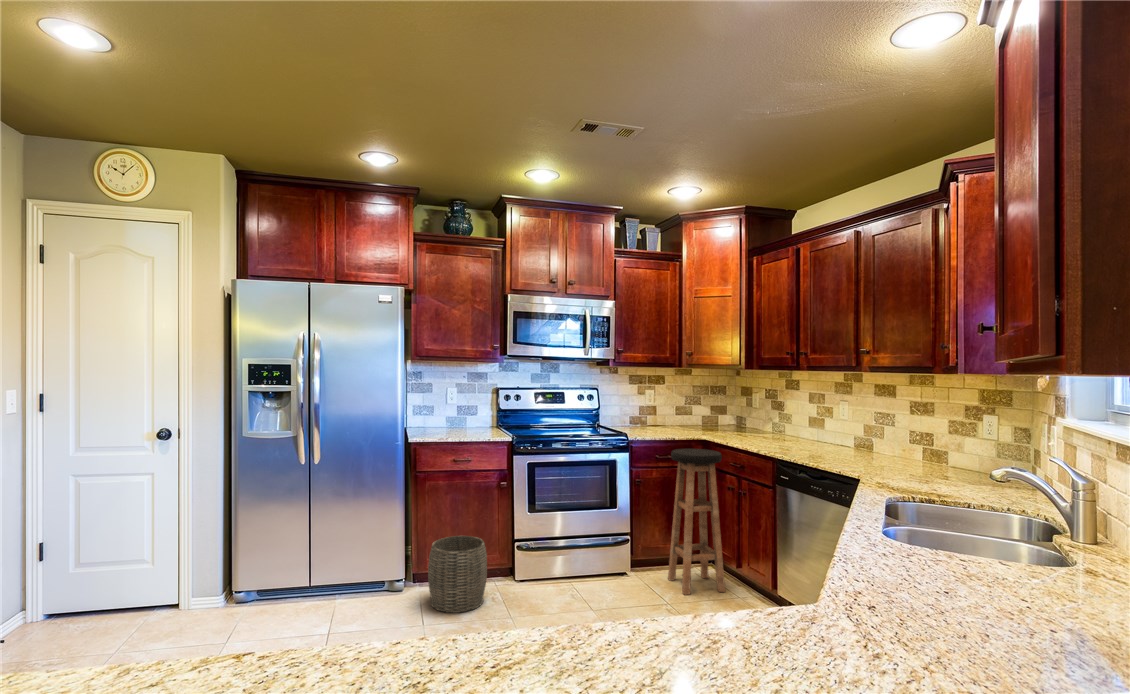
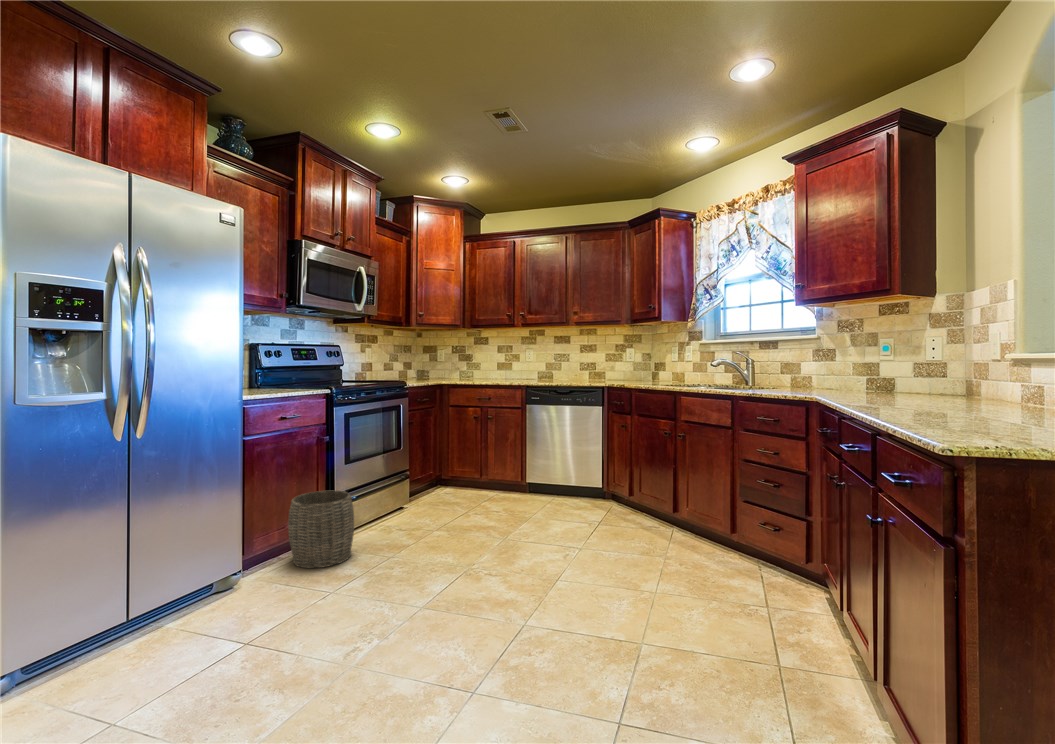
bar stool: present [668,449,725,595] -> none [438,389,484,500]

